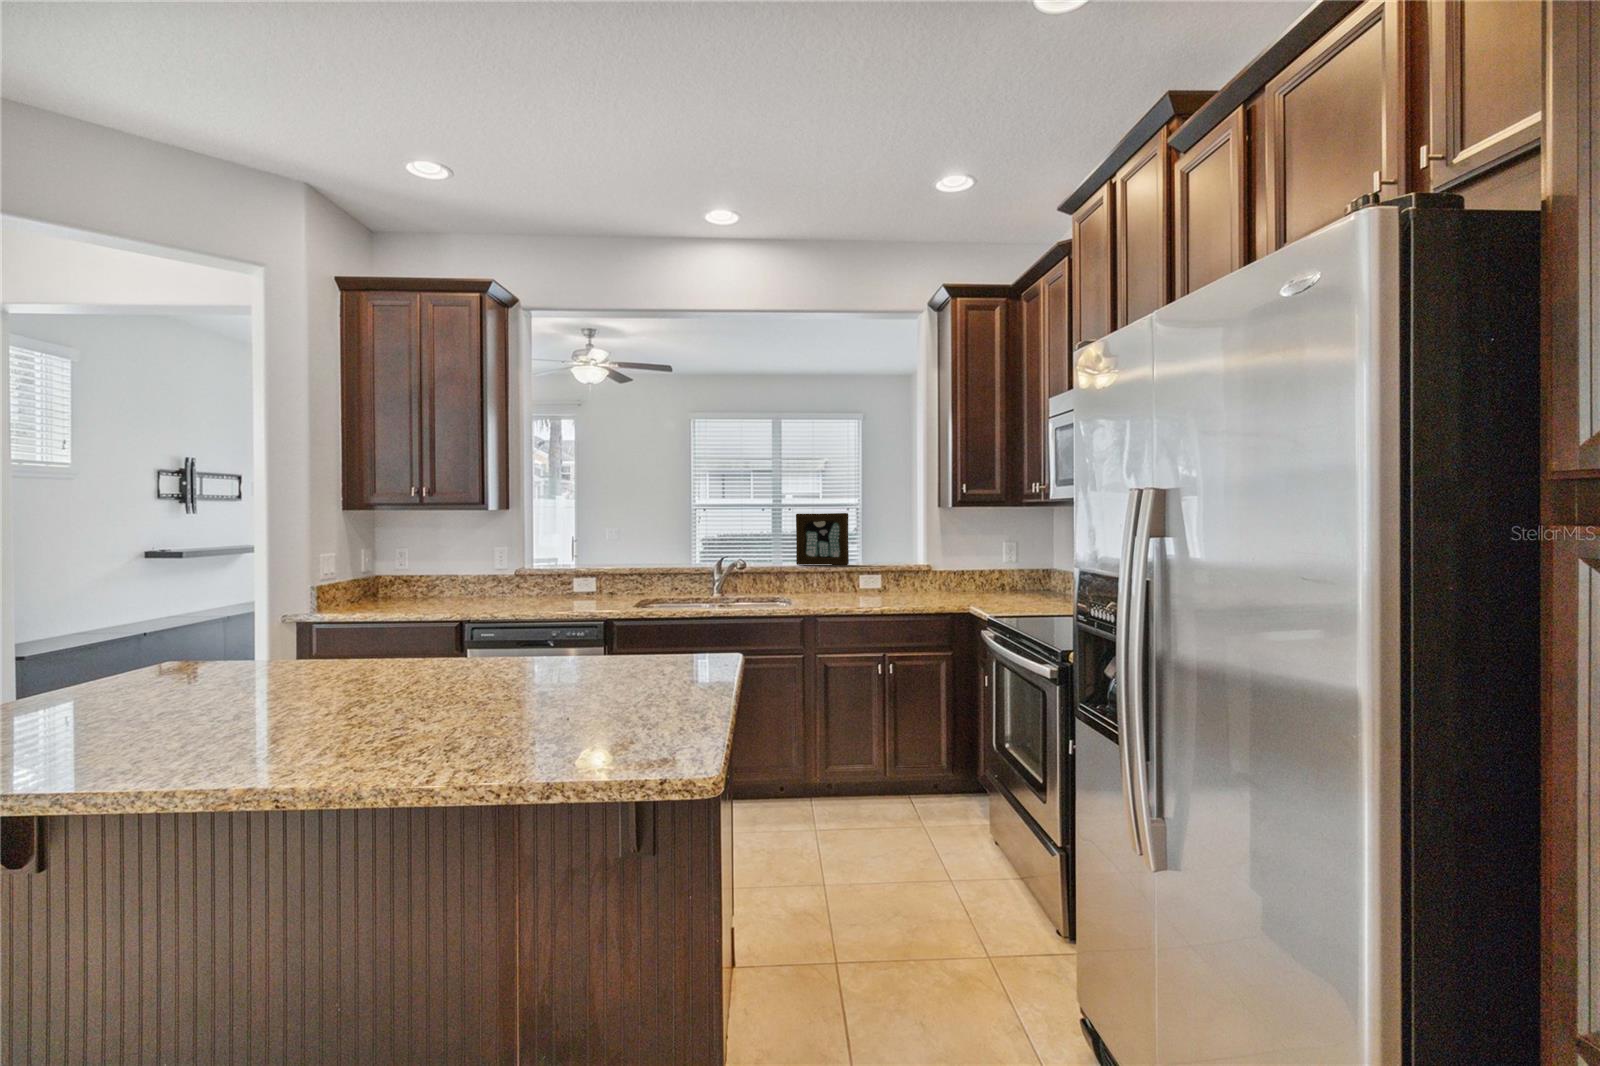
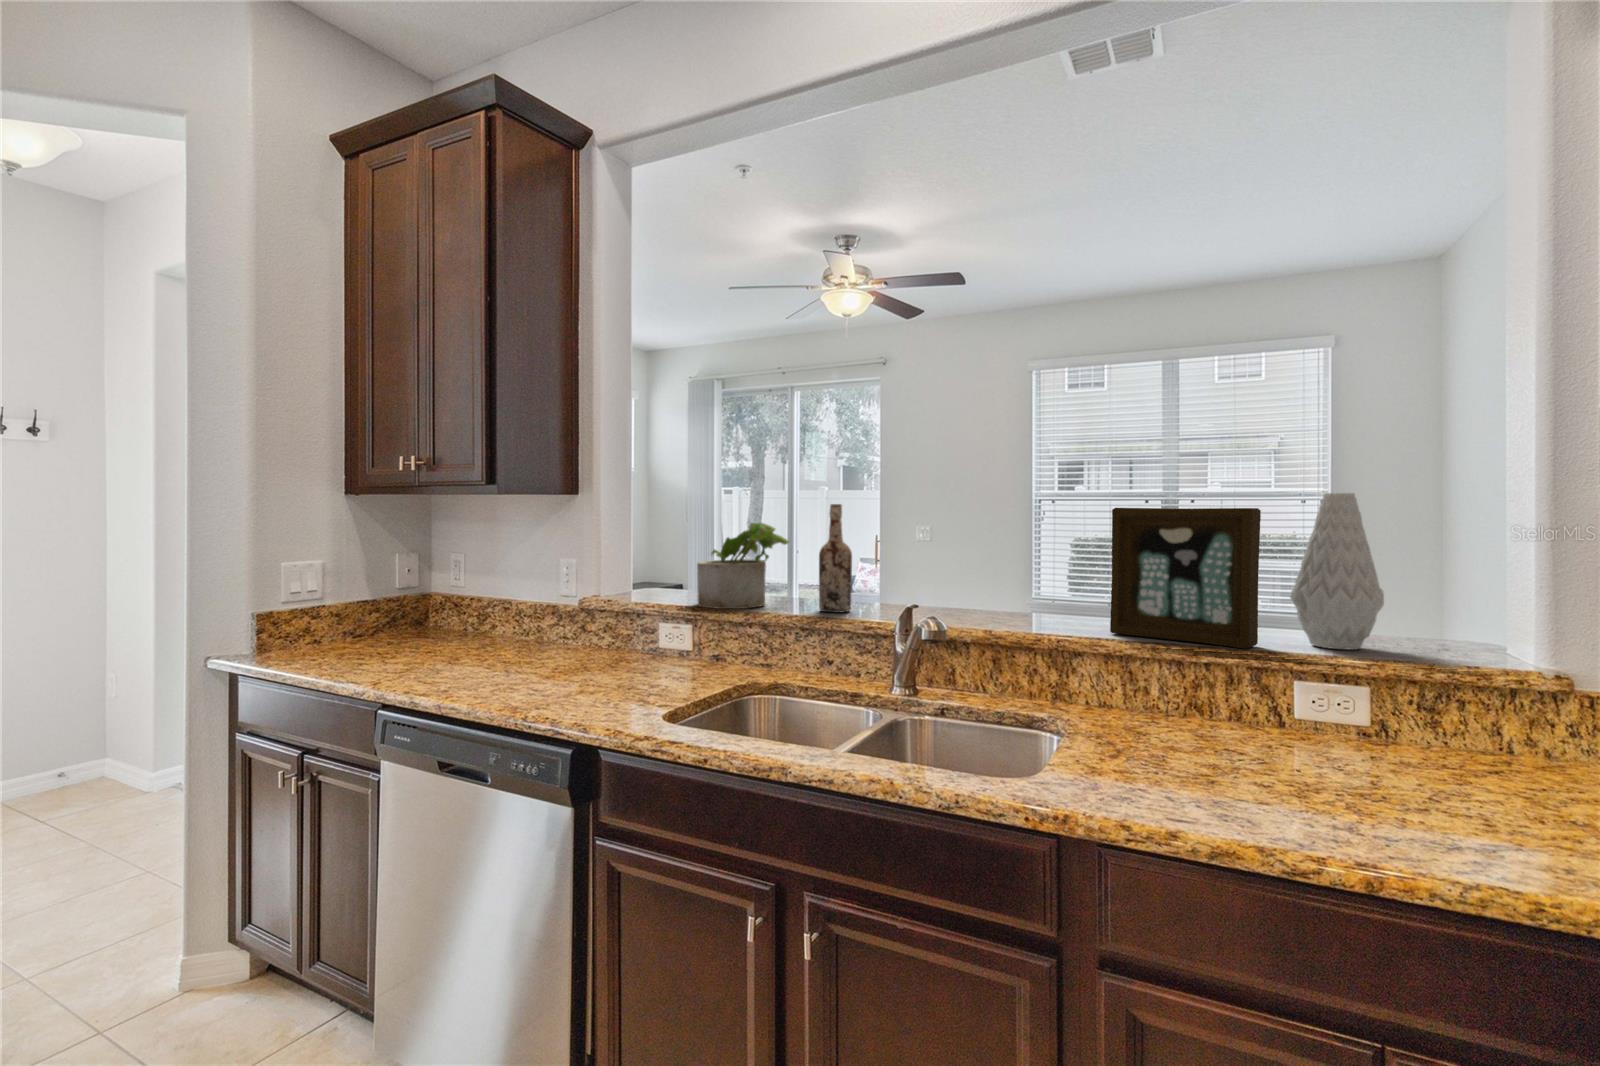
vase: none [858,507,886,564] -> present [1290,493,1384,650]
wine bottle: none [659,514,676,567] -> present [819,504,852,612]
potted plant: none [589,523,635,568] -> present [697,523,789,609]

